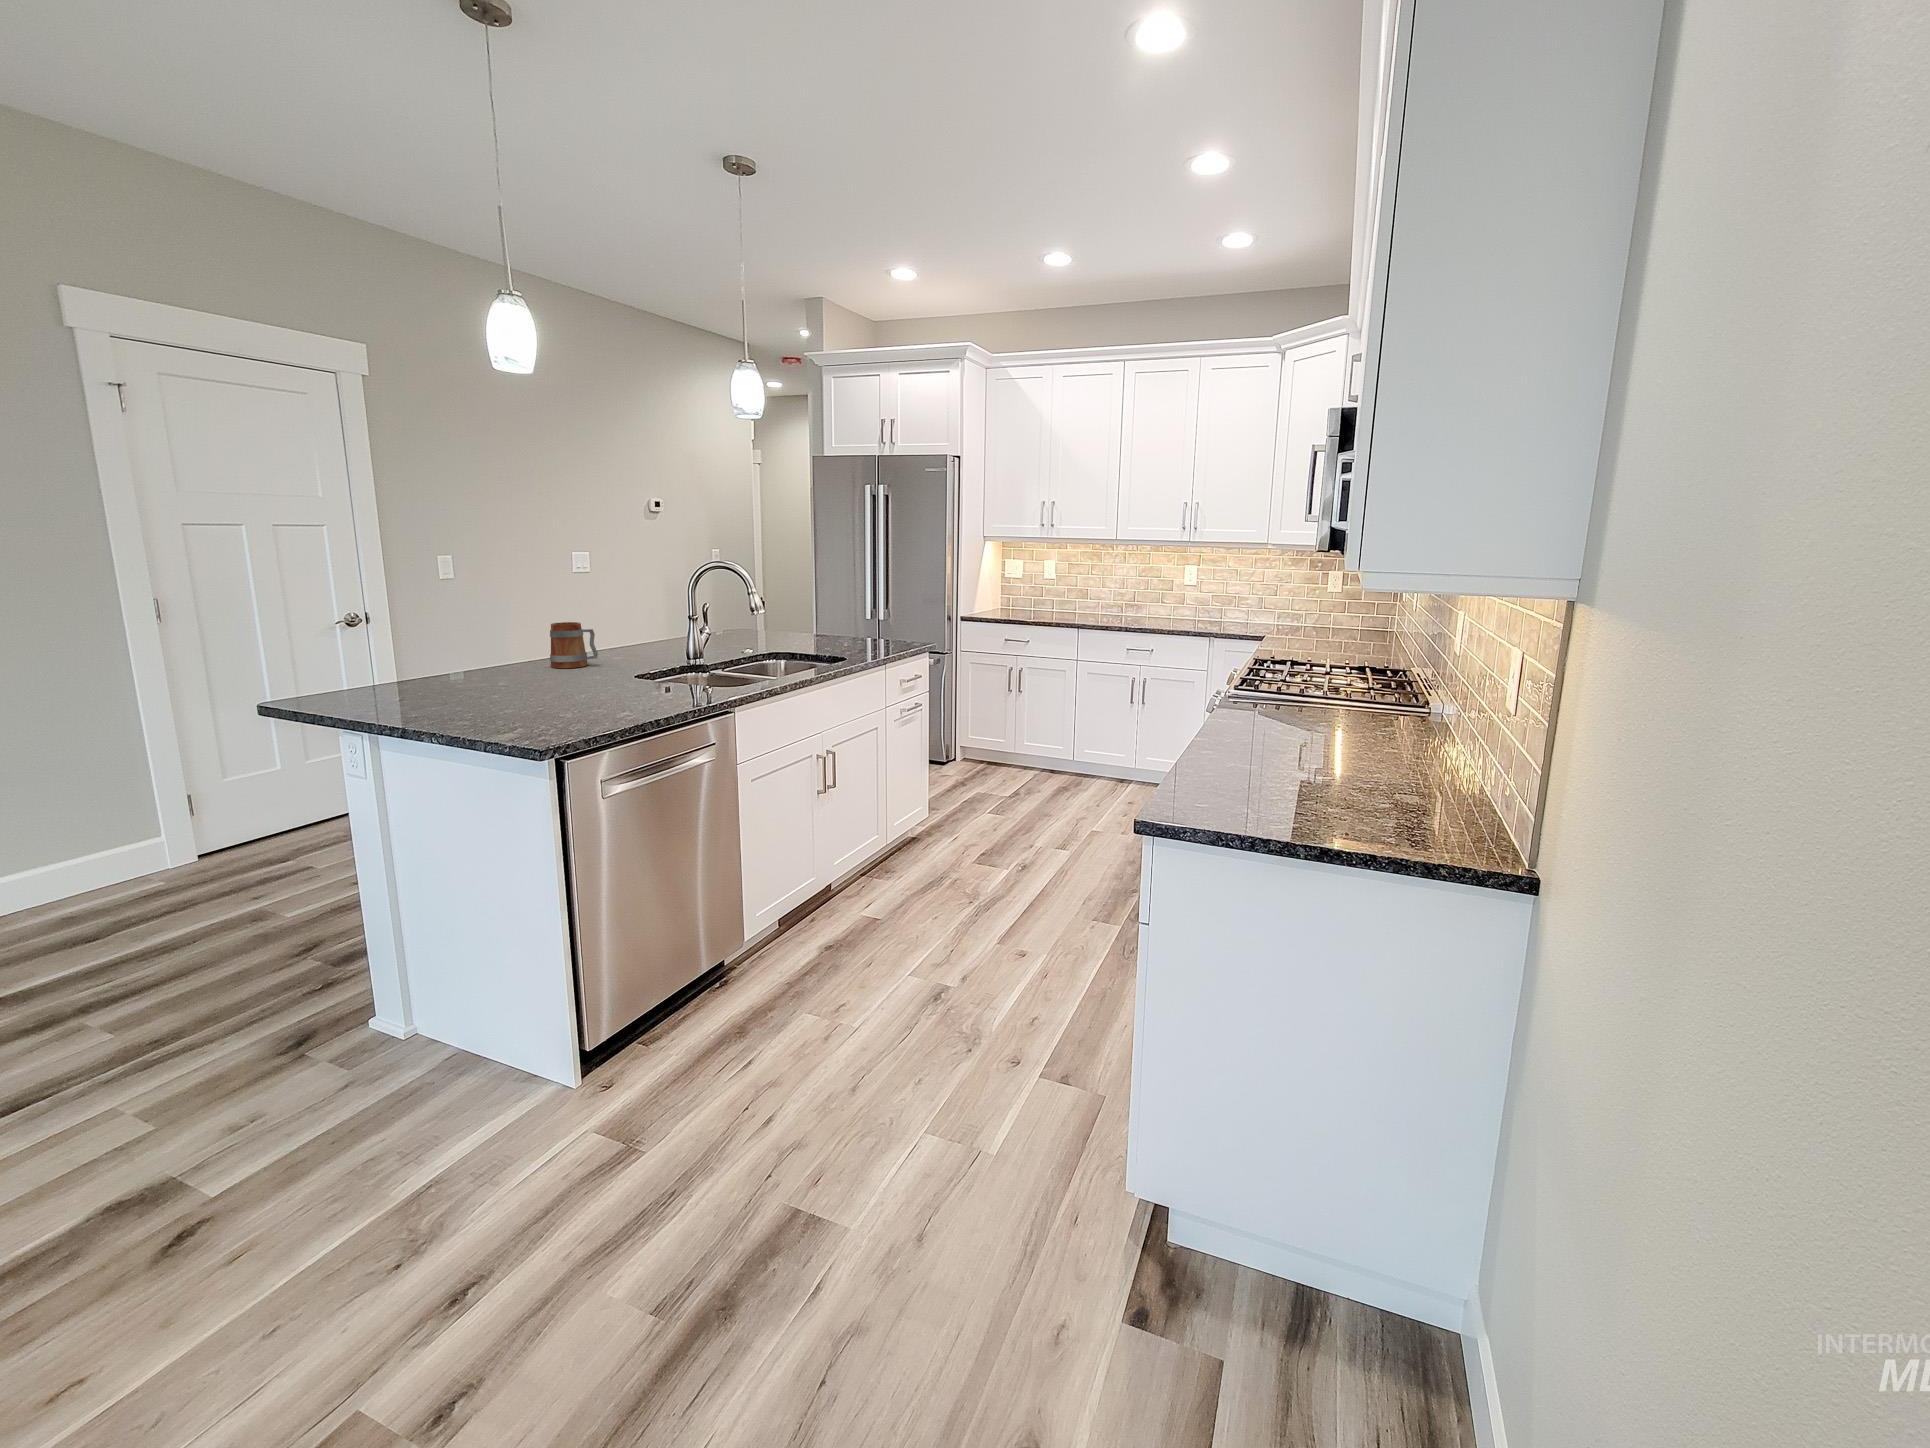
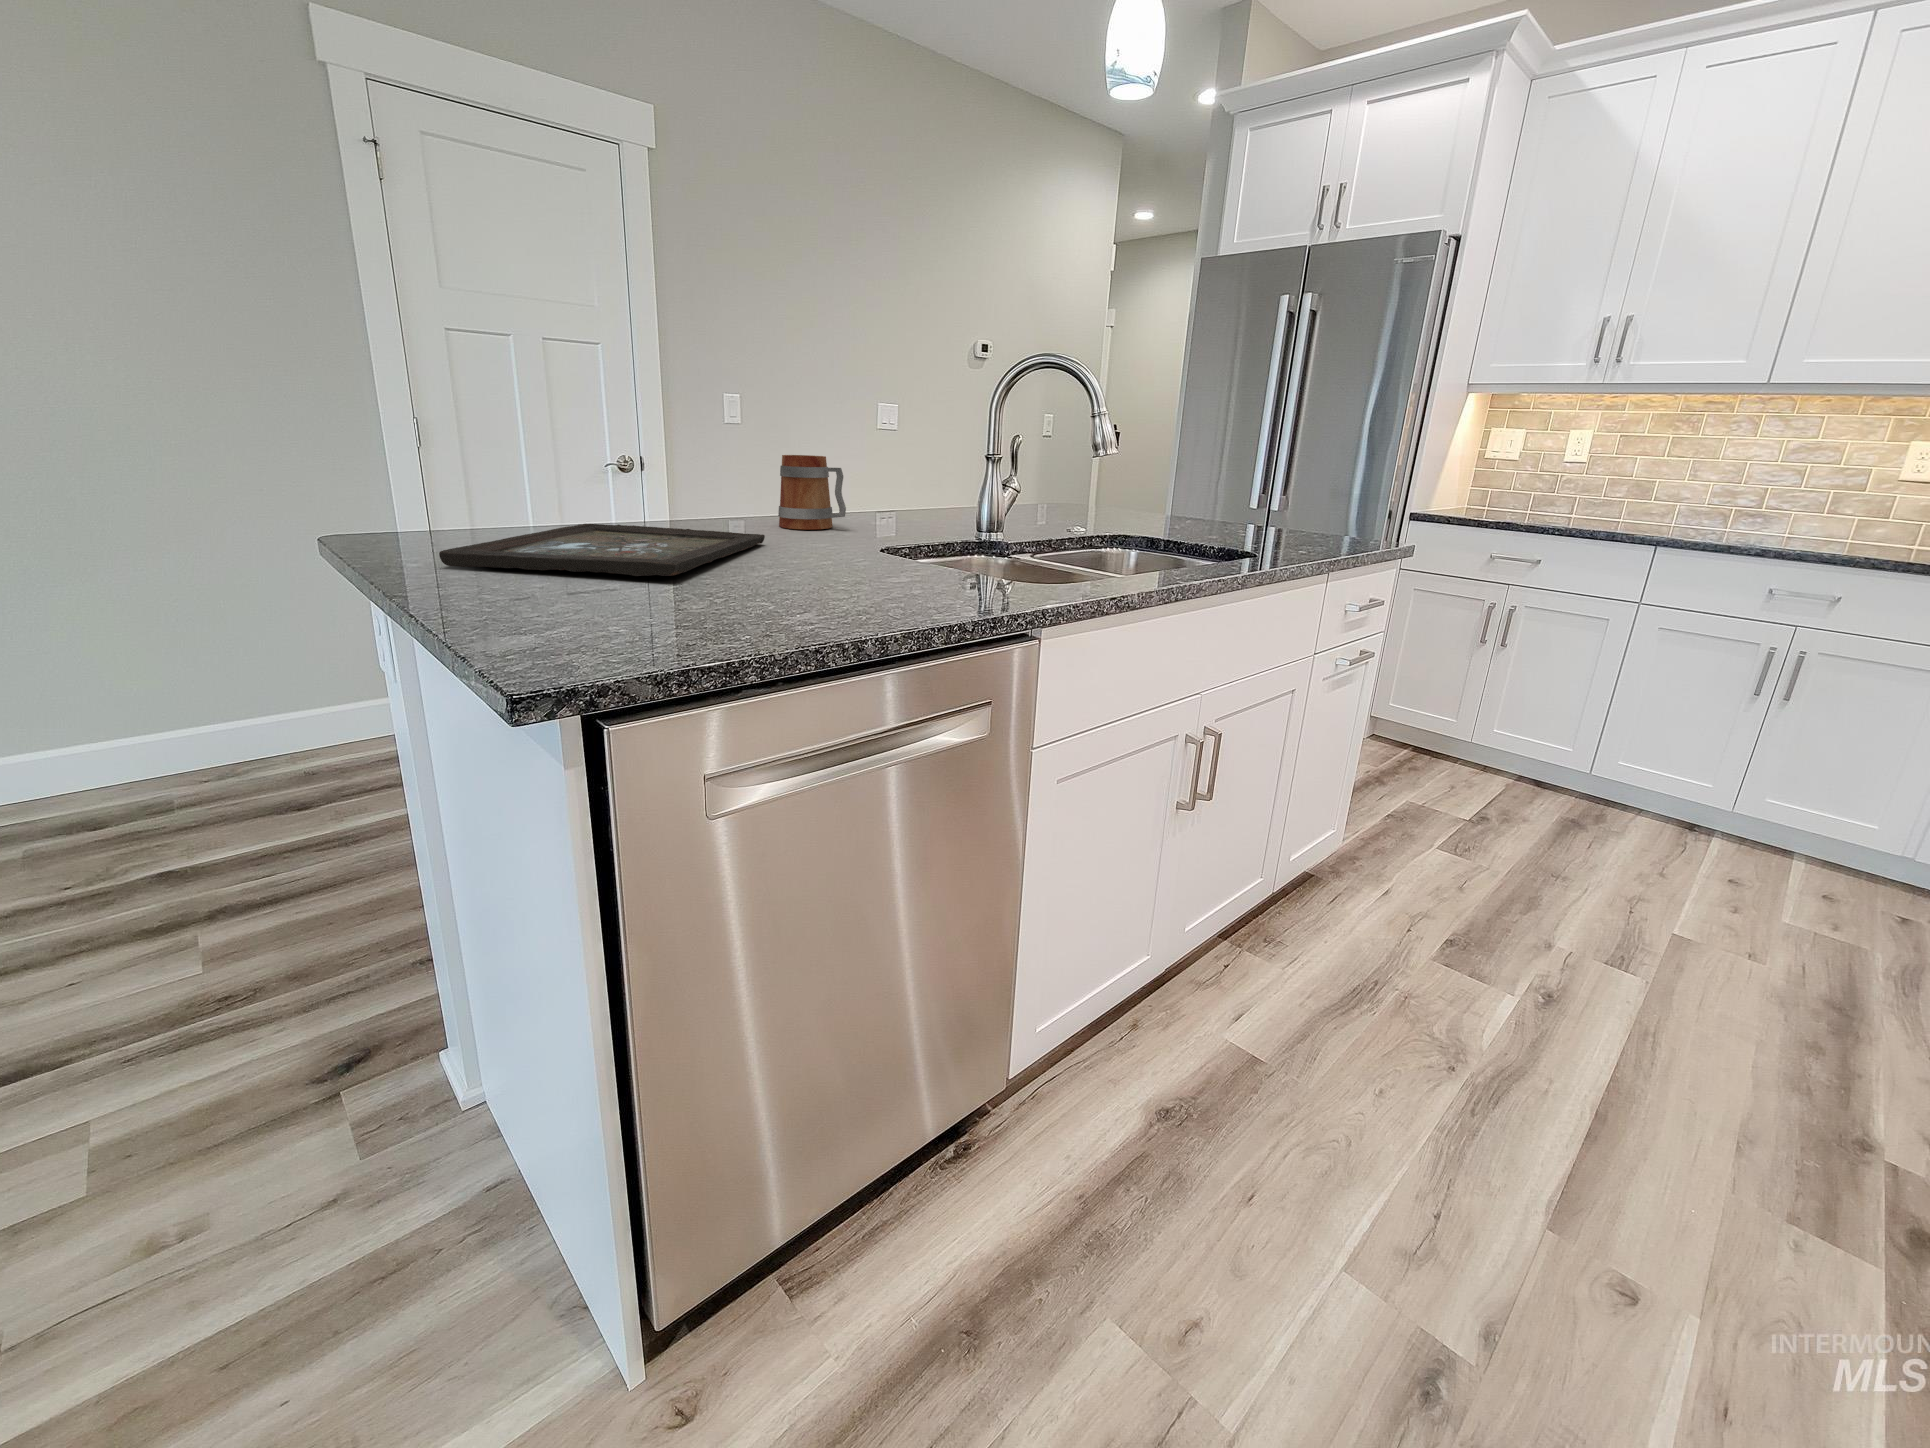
tray: none [382,675,556,712] -> present [439,524,765,576]

